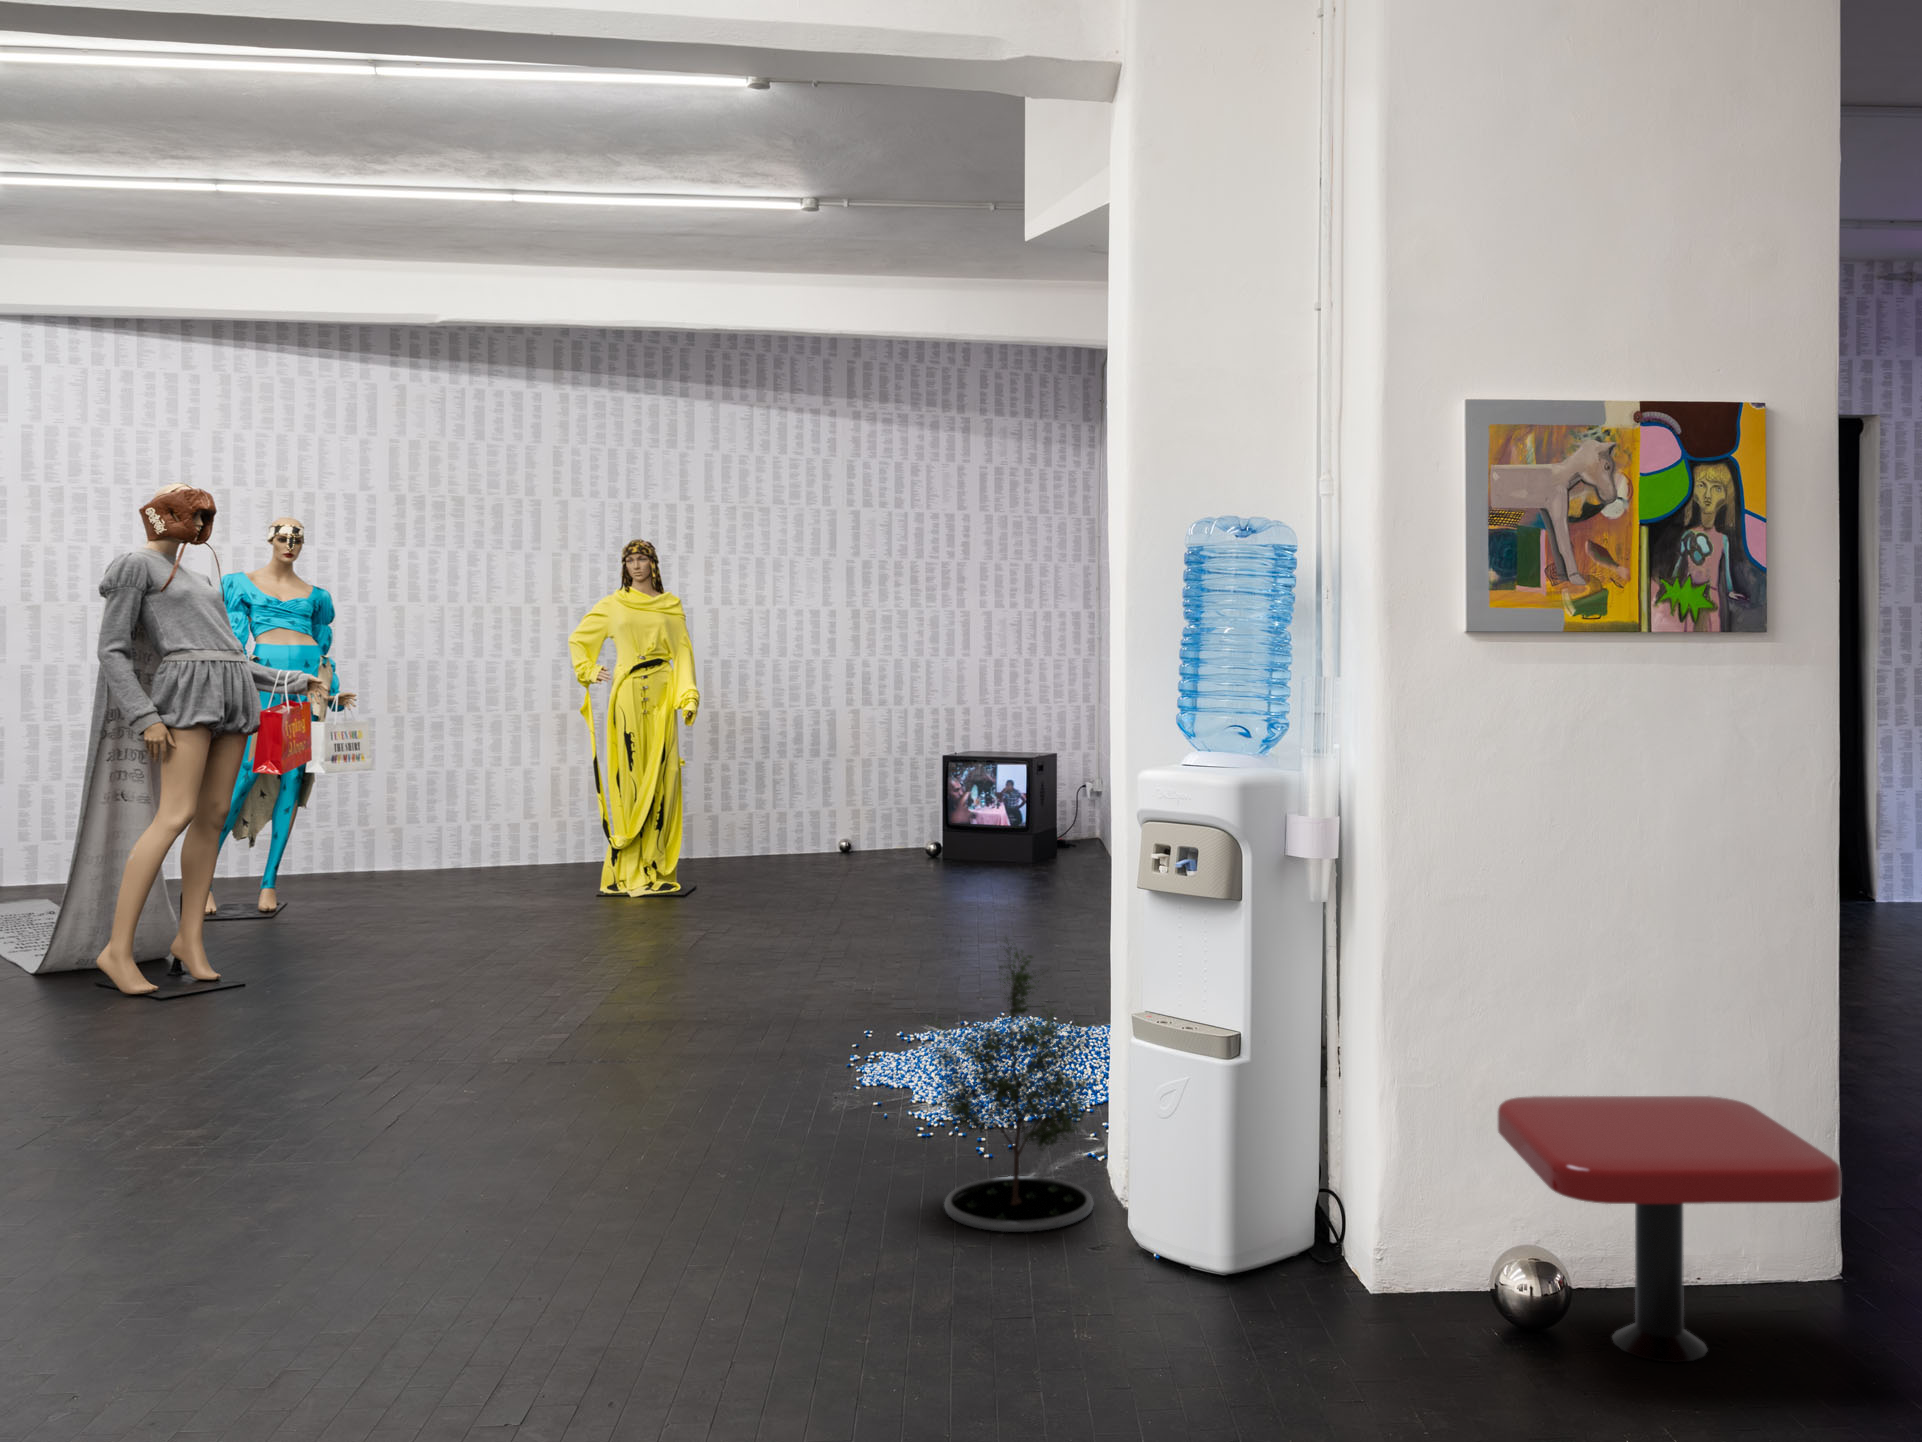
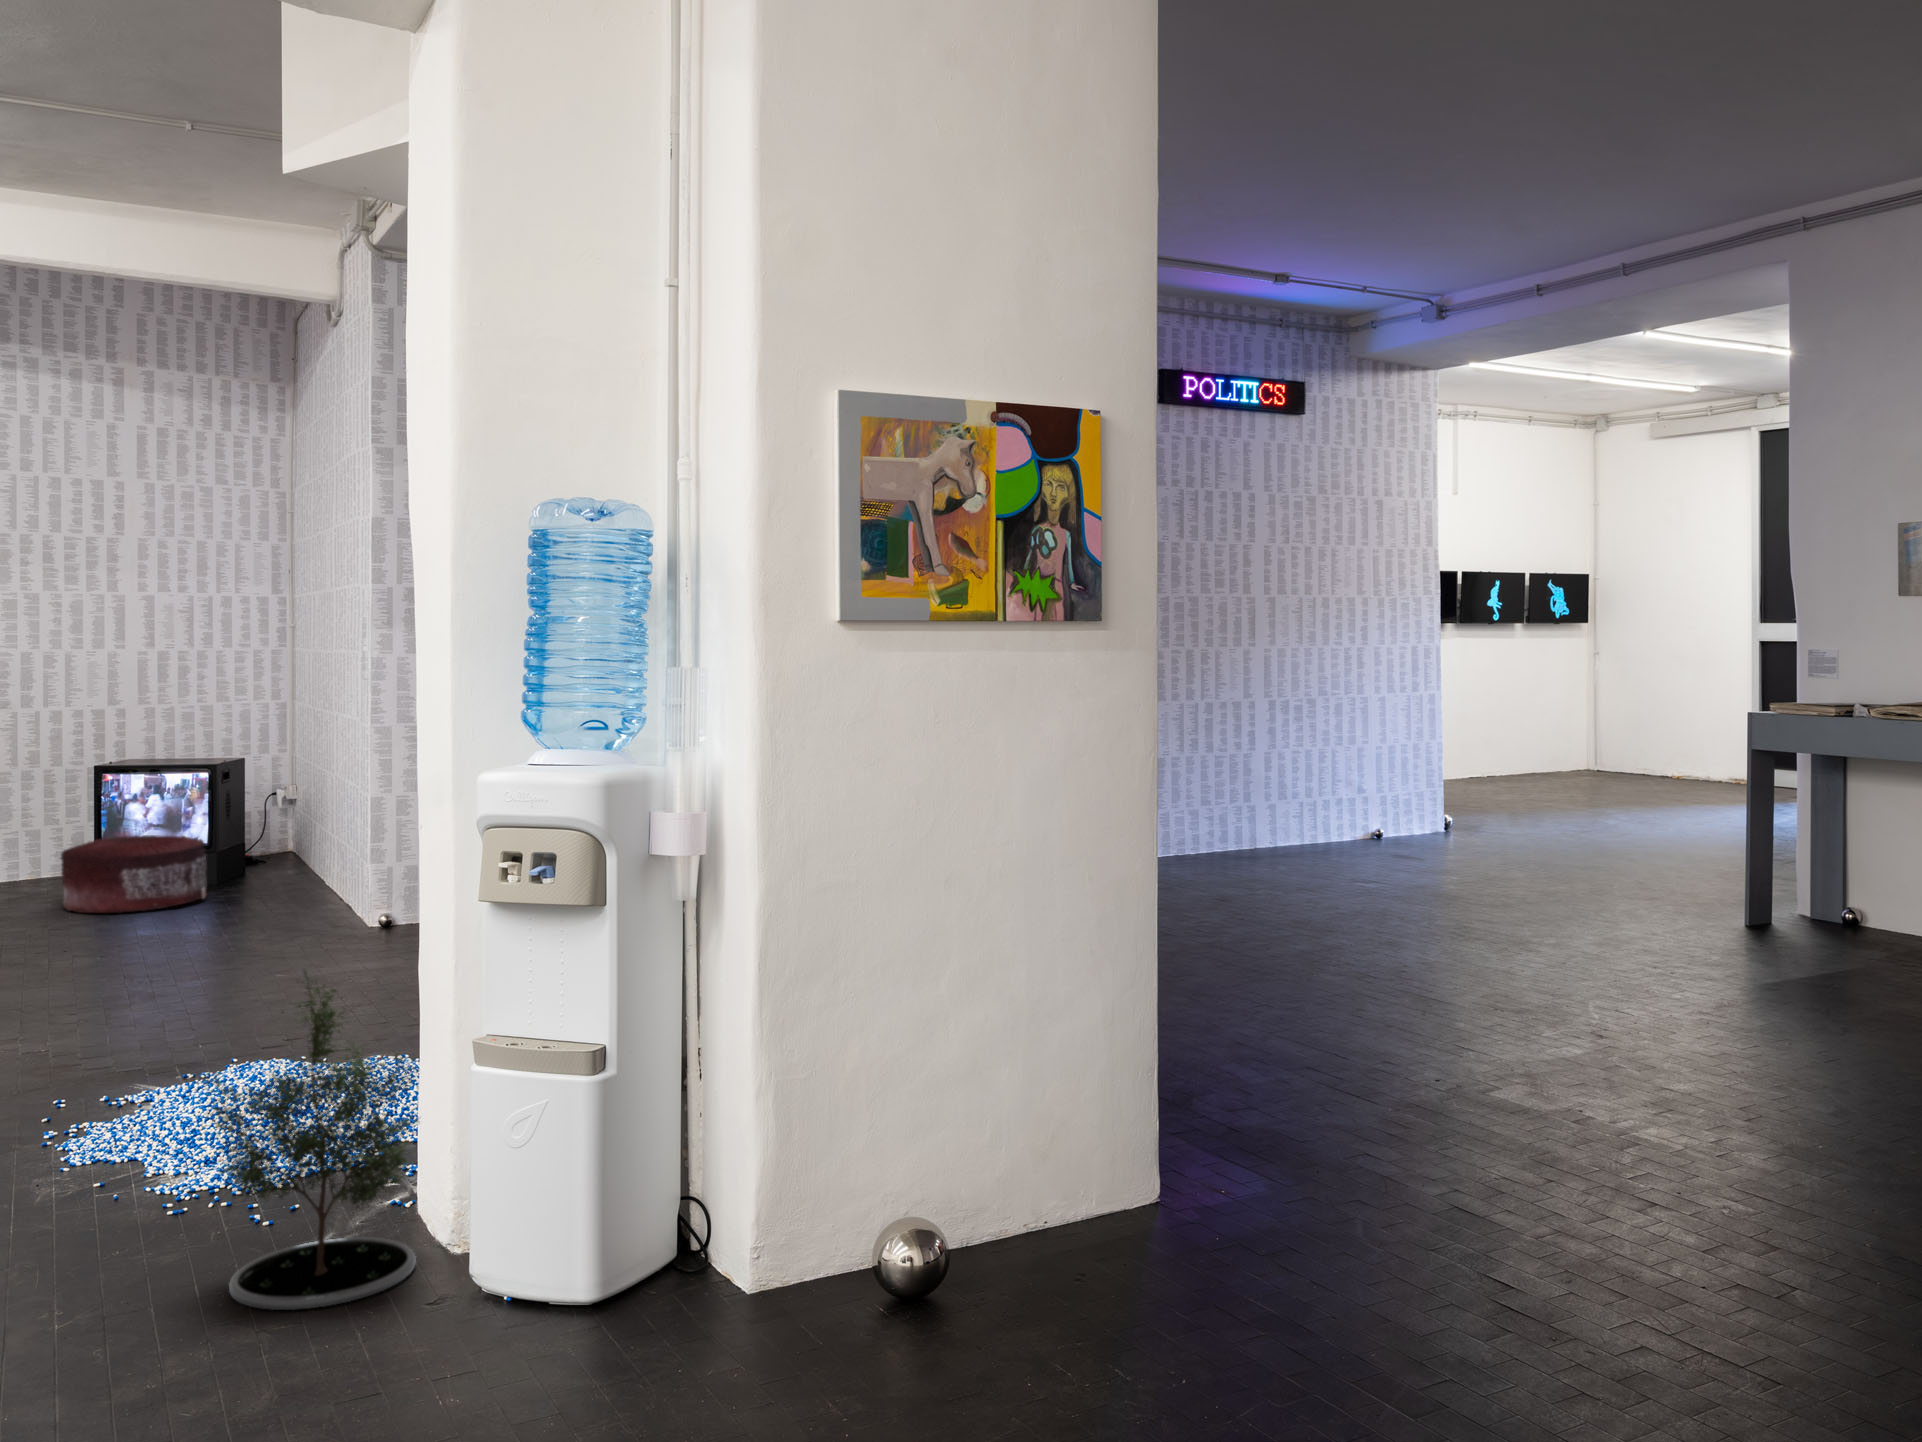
pouf: none [905,817,1017,882] -> present [61,835,208,913]
pedestal table: present [1498,1096,1841,1362] -> none [873,1055,1194,1313]

